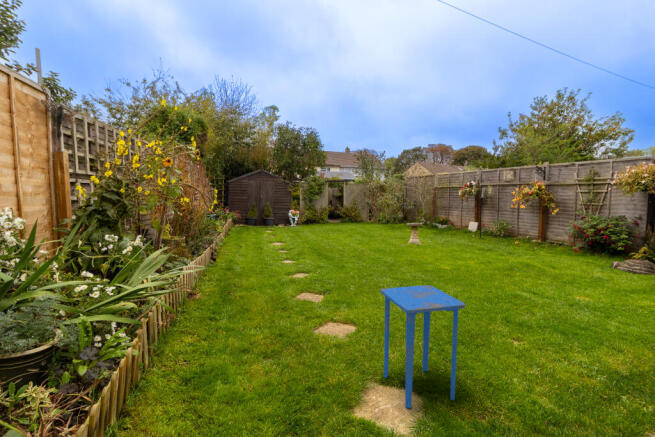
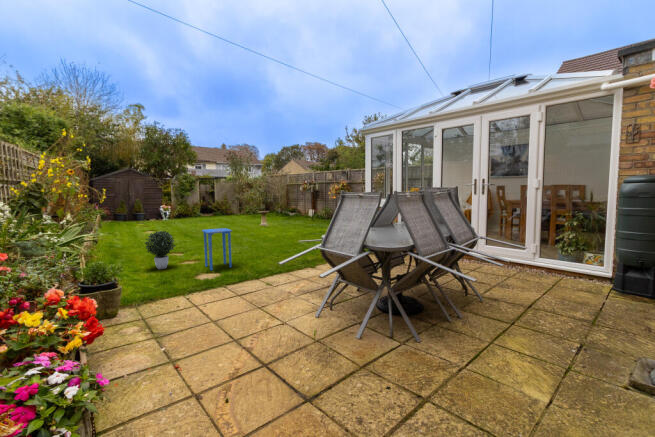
potted plant: none [260,281,321,369] -> present [145,231,175,269]

